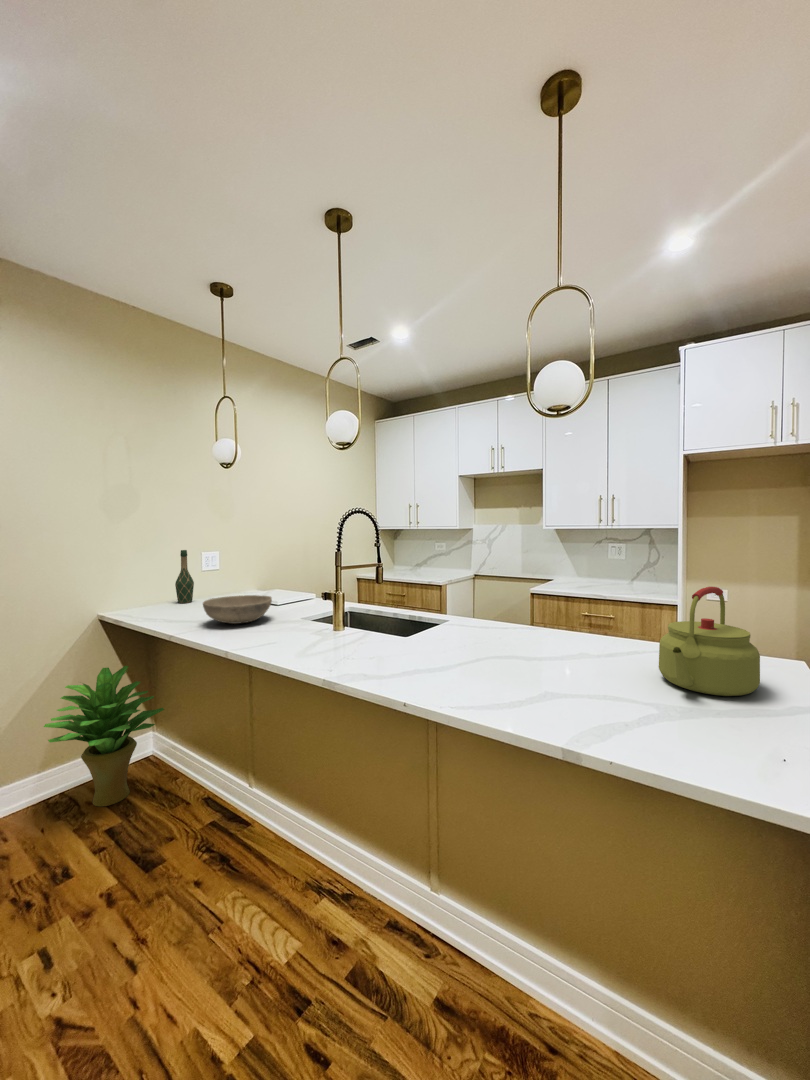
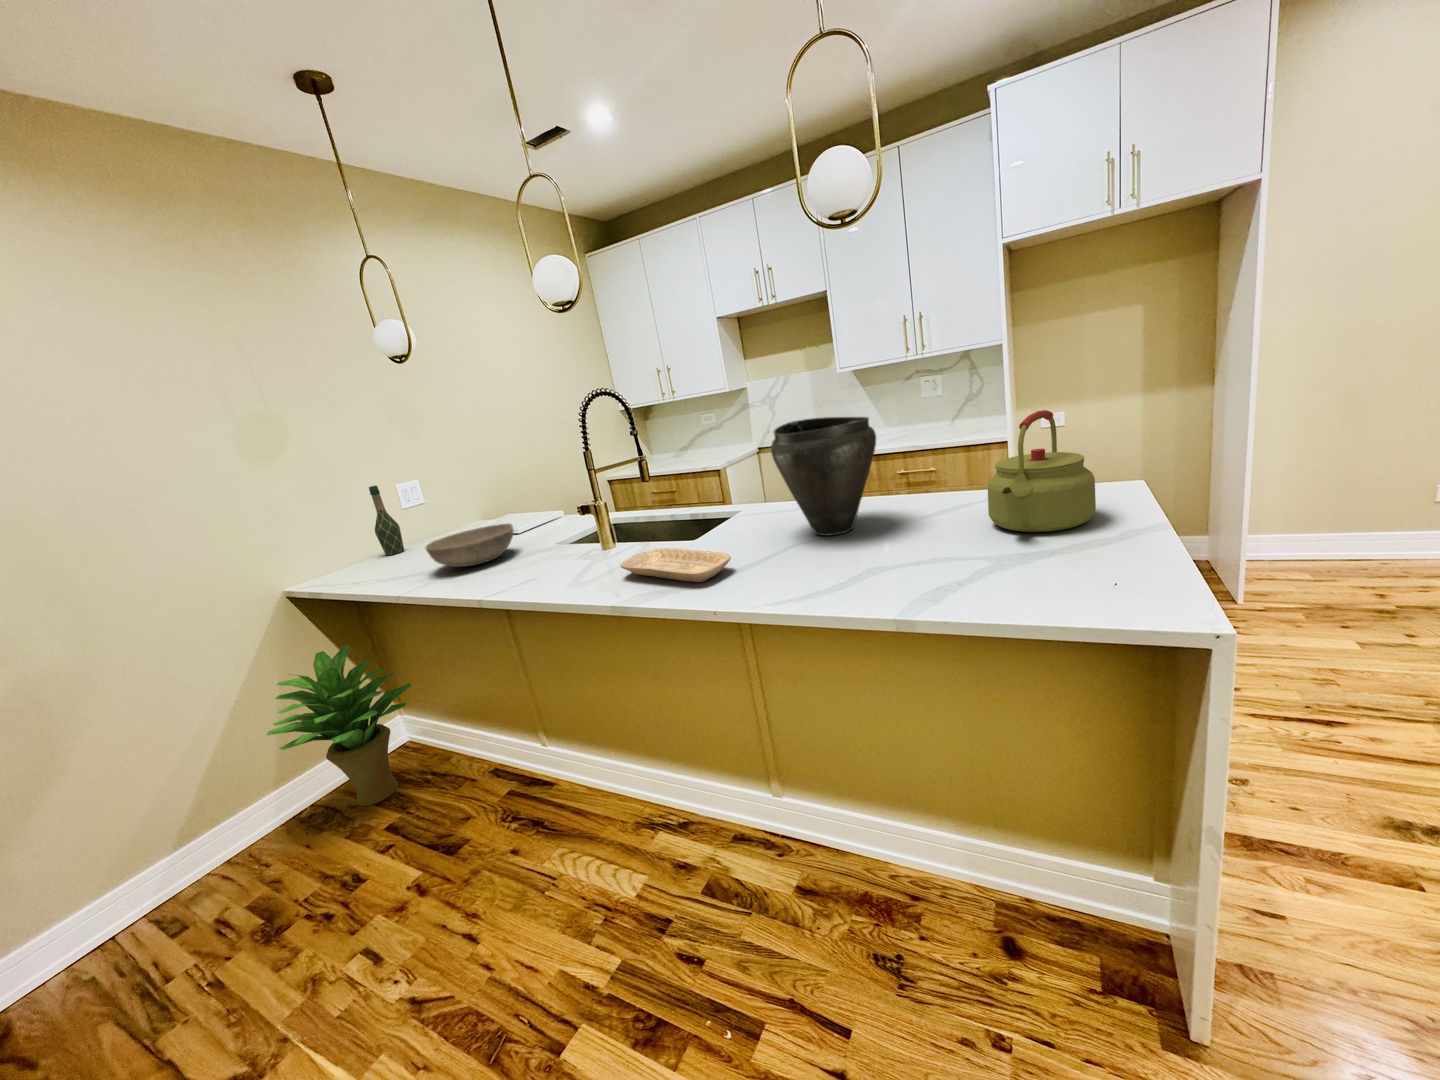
vase: none [479,558,567,658] -> present [771,417,876,536]
tray: none [340,640,430,676] -> present [620,548,731,582]

